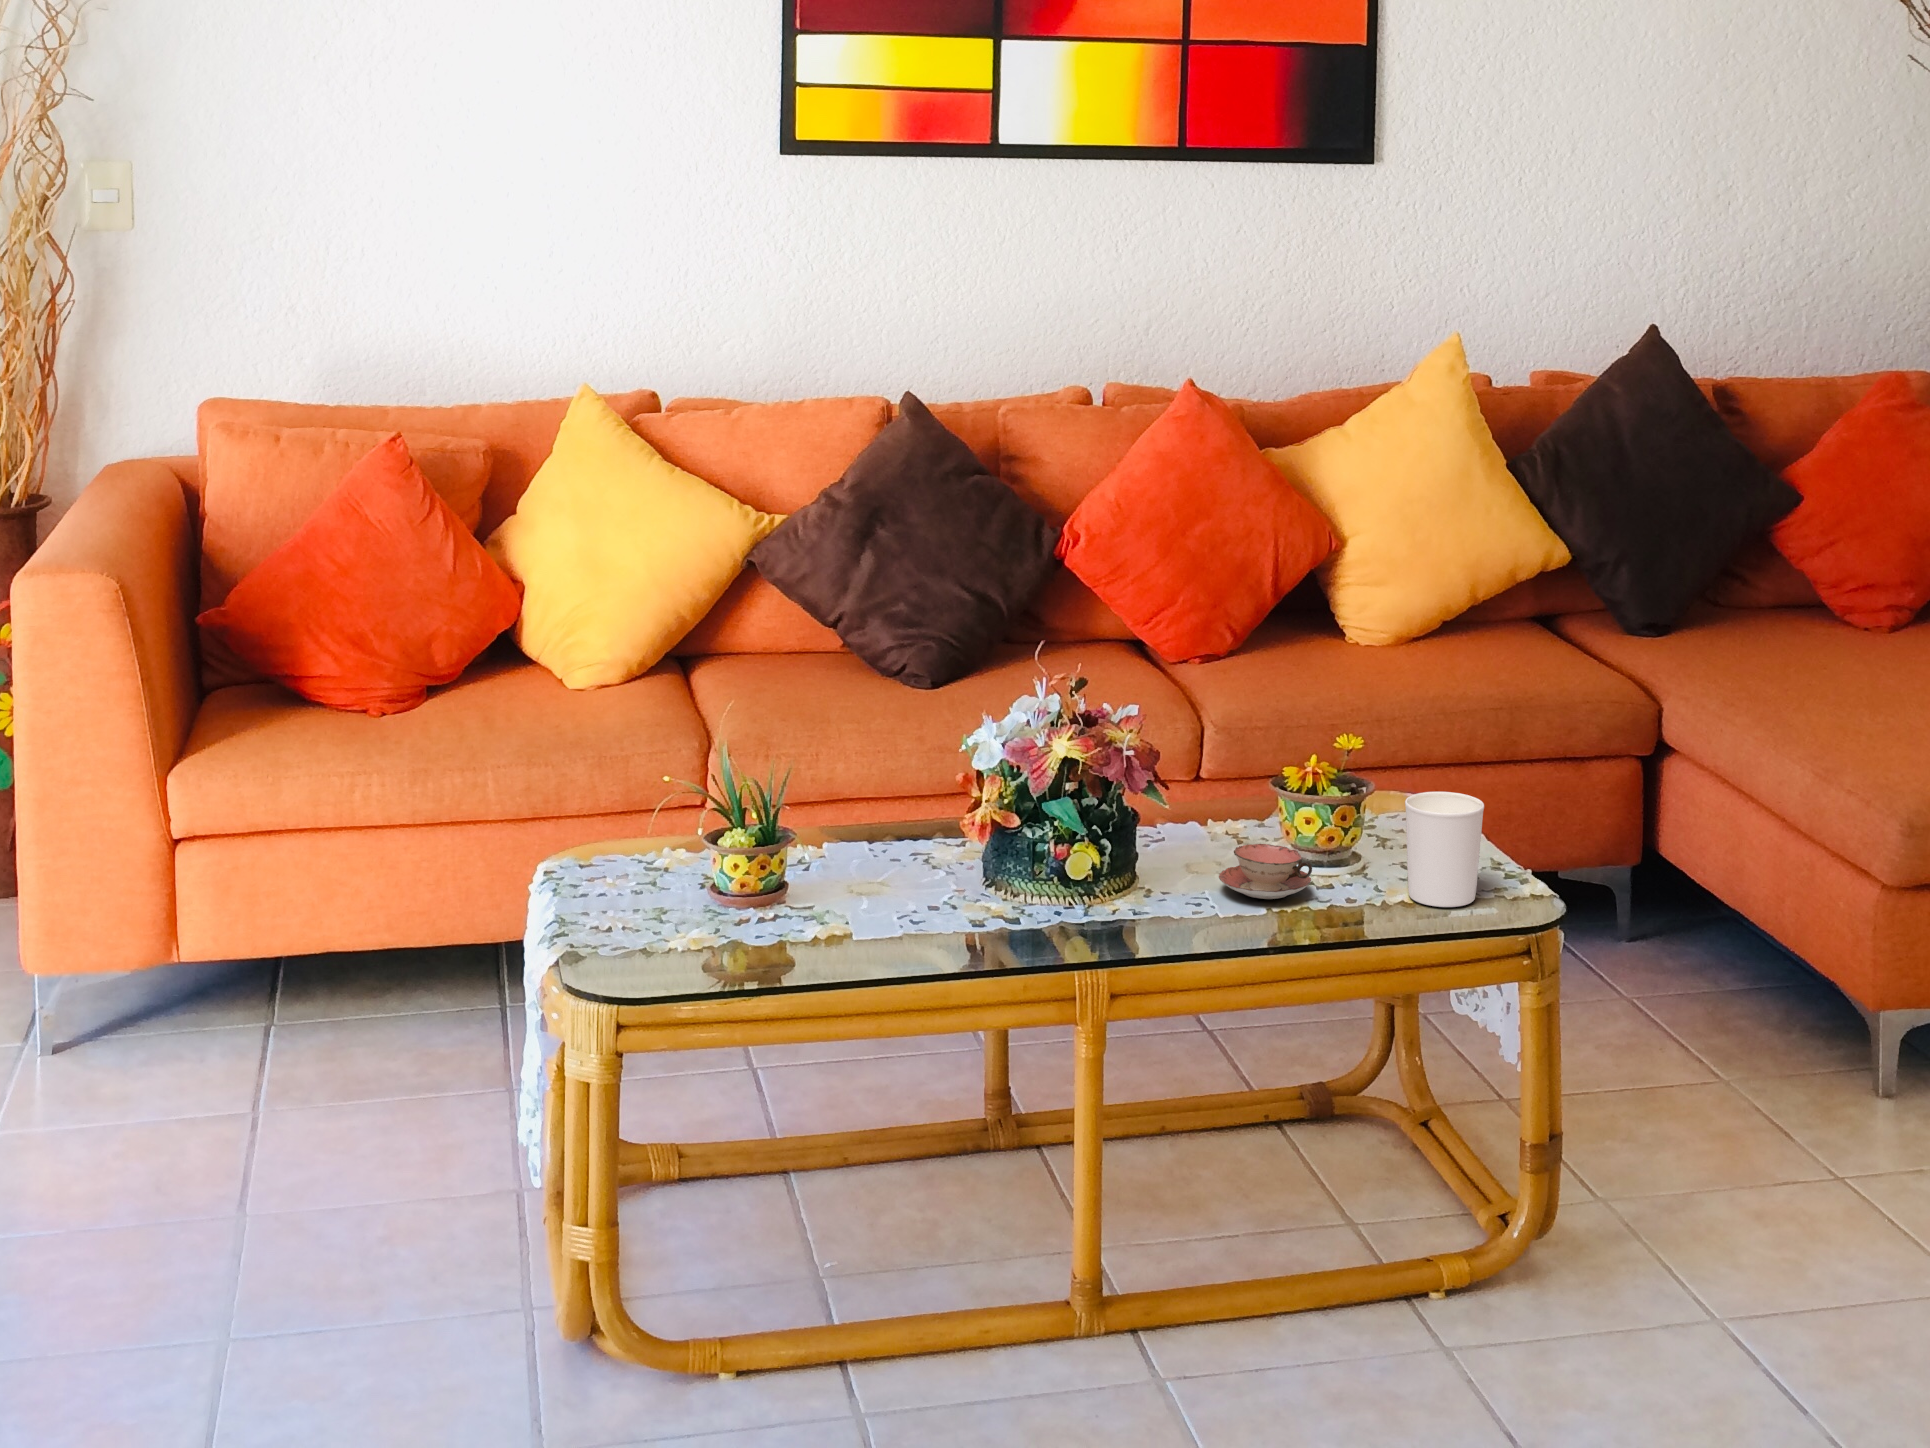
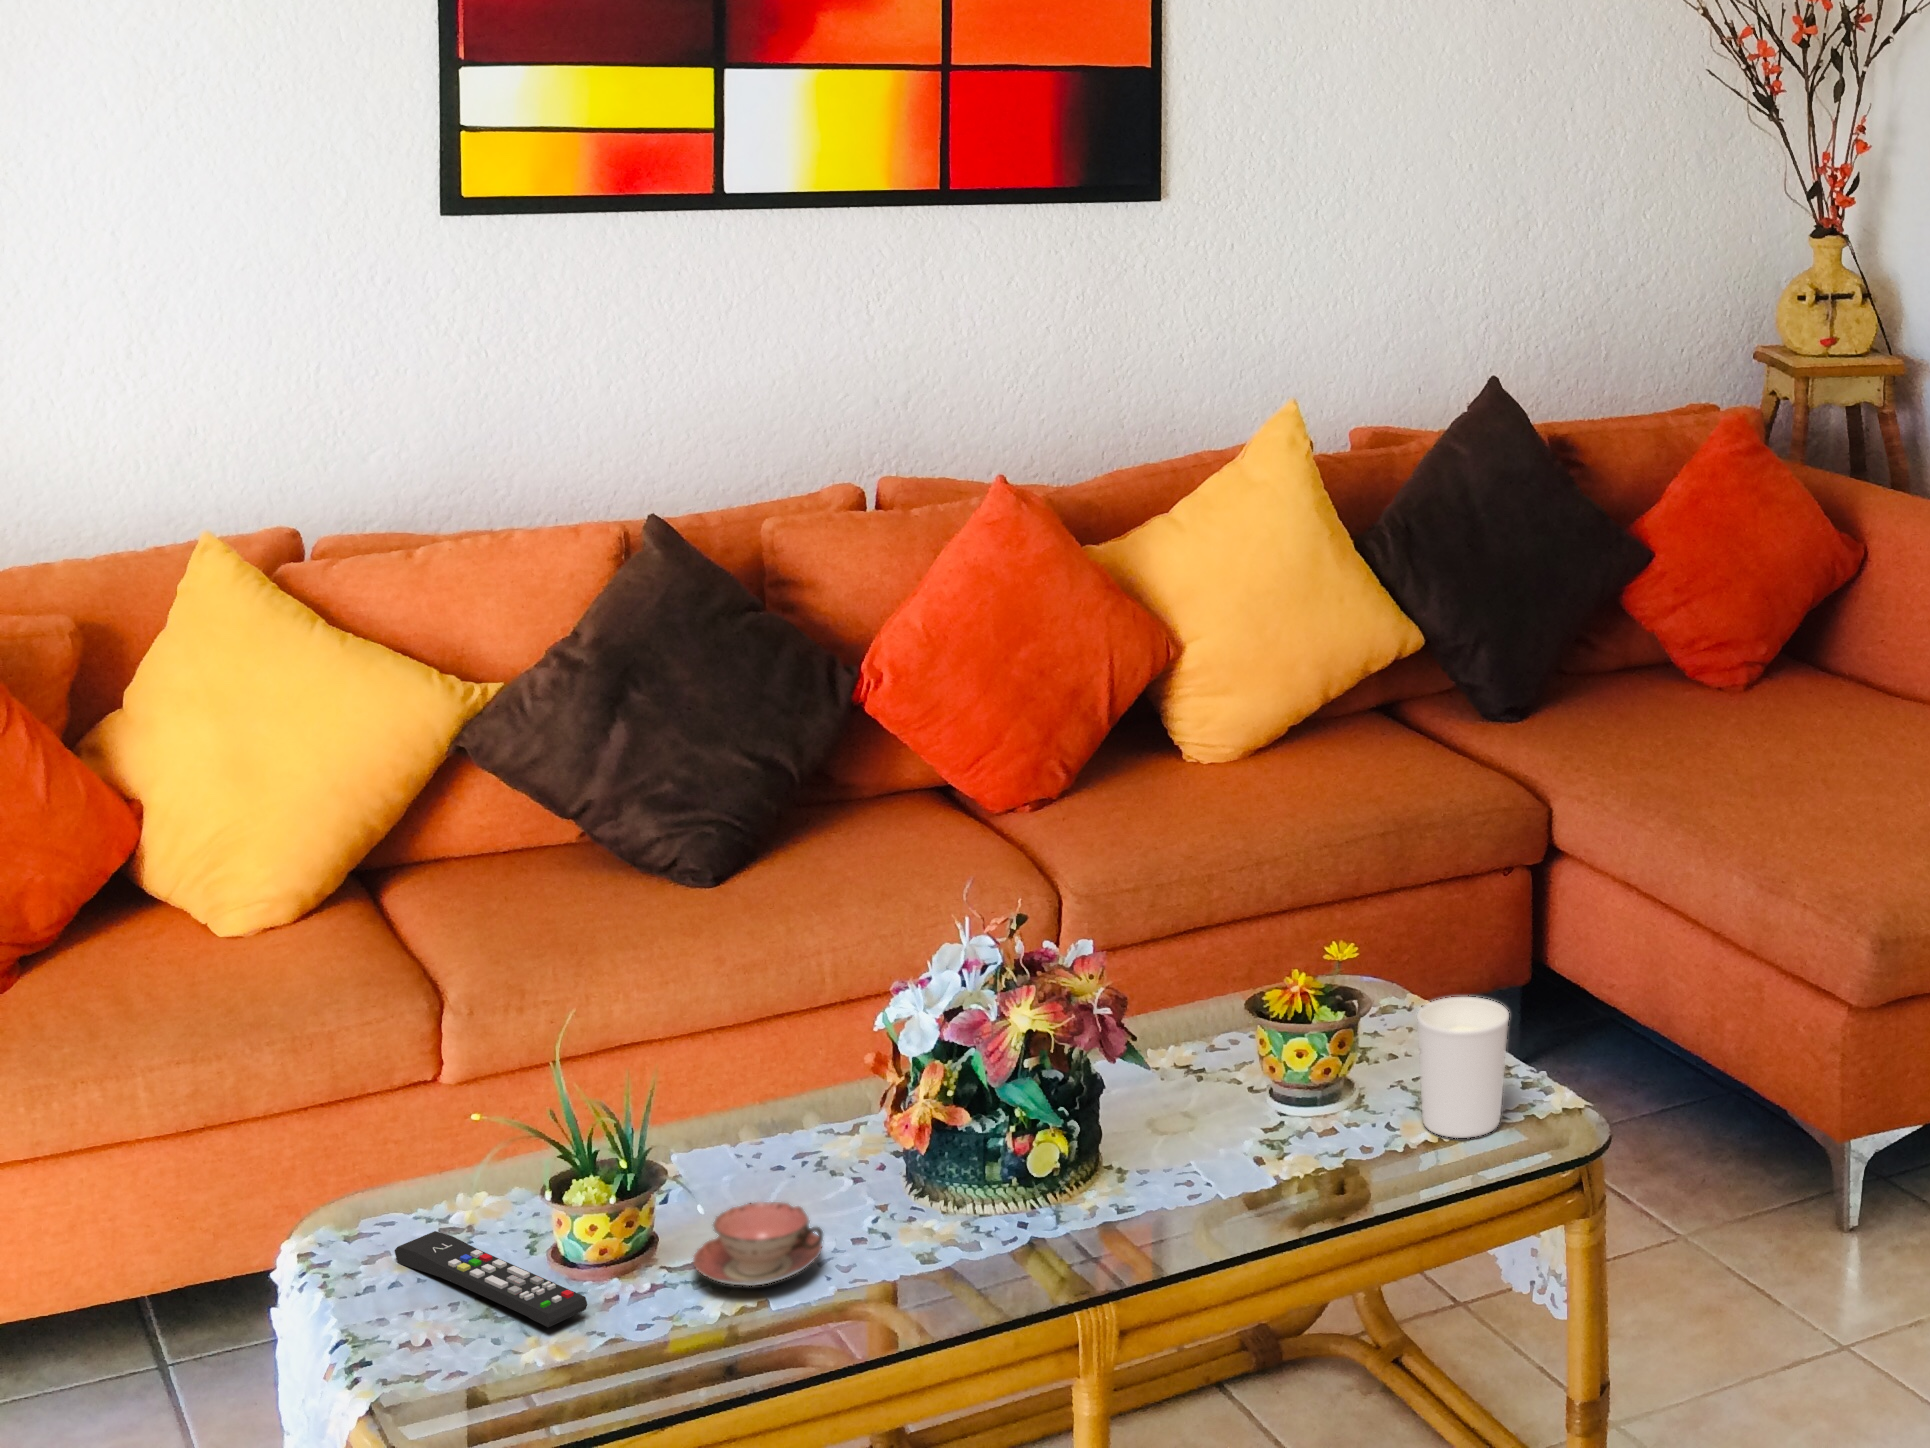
teacup: present [1219,844,1312,899] -> present [693,1202,823,1286]
remote control: none [607,860,722,924] -> present [395,1231,587,1327]

